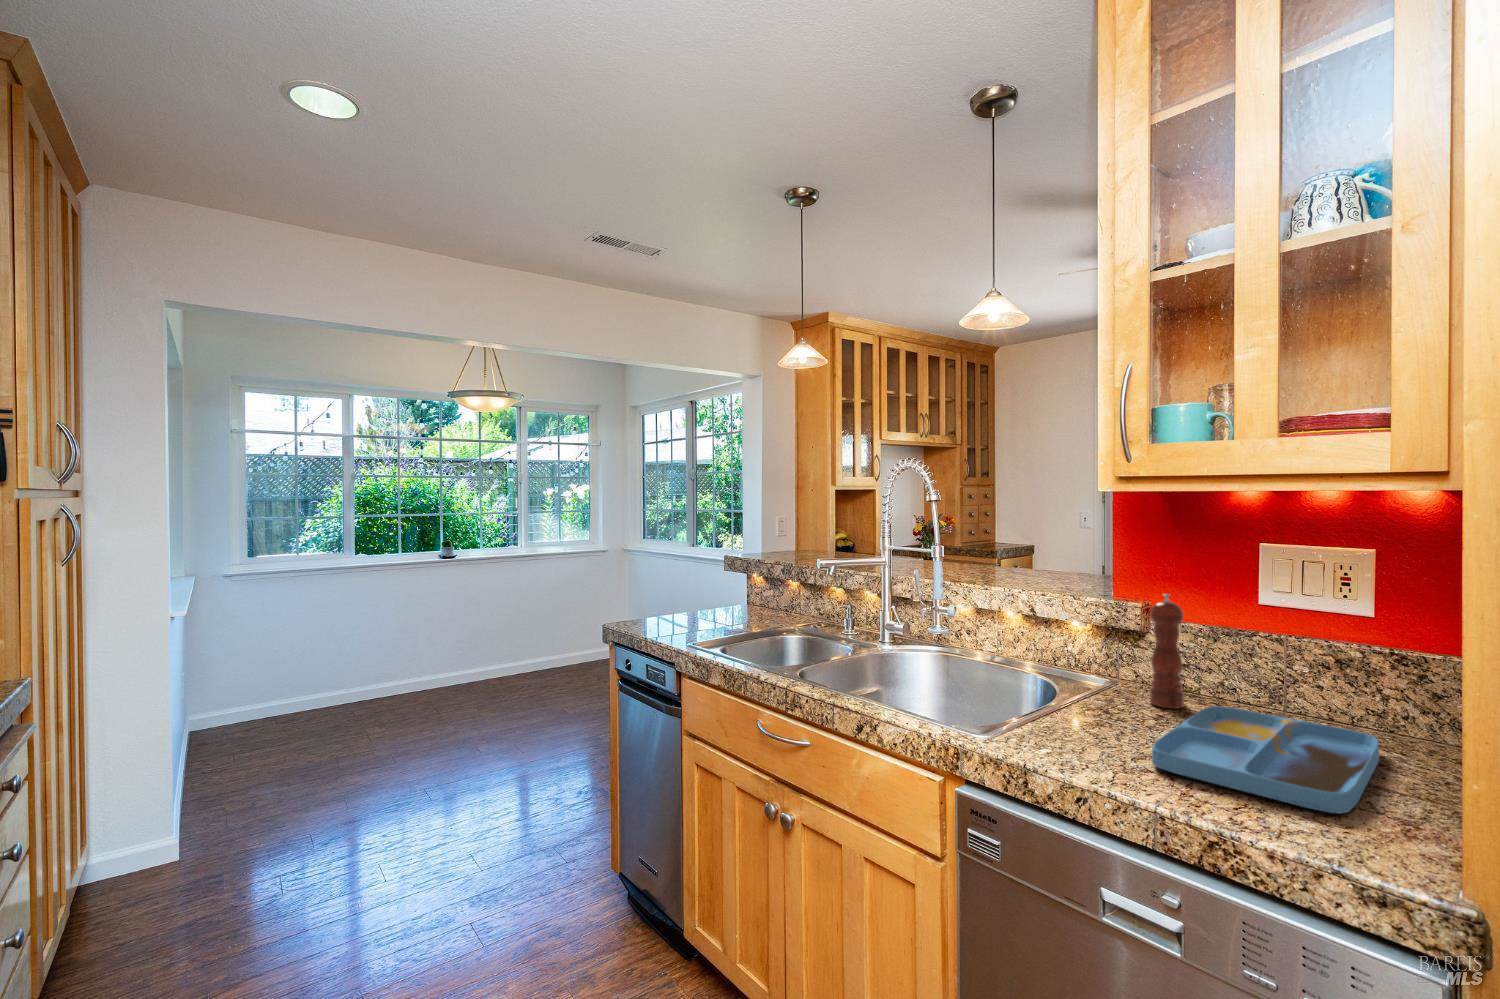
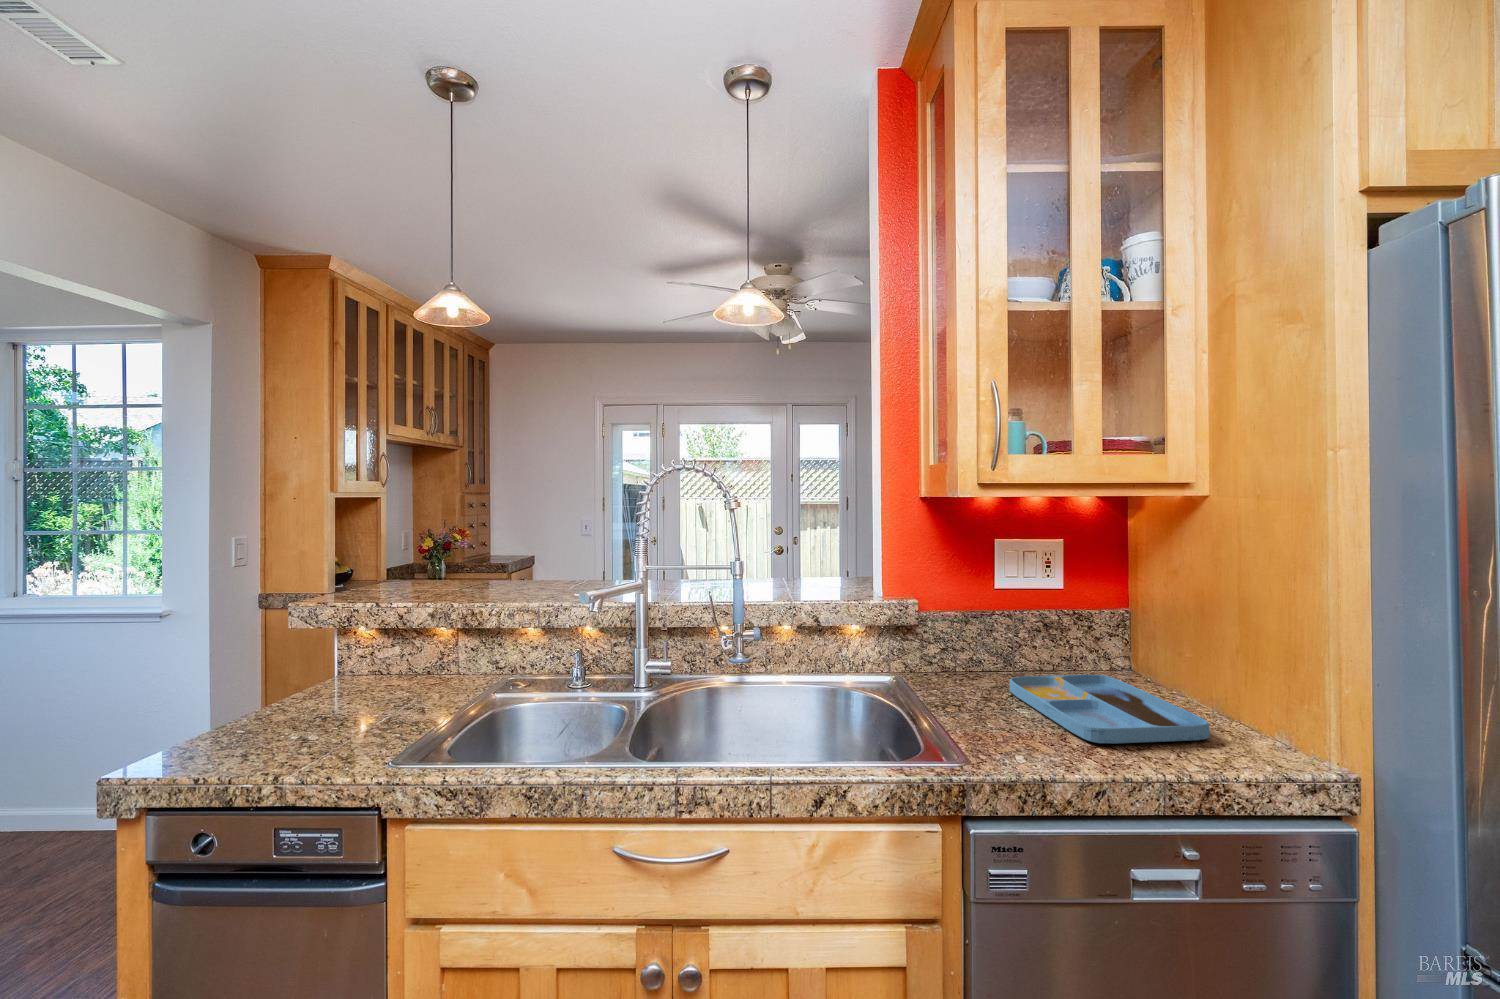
pepper mill: present [1150,594,1184,709] -> none [949,590,976,689]

